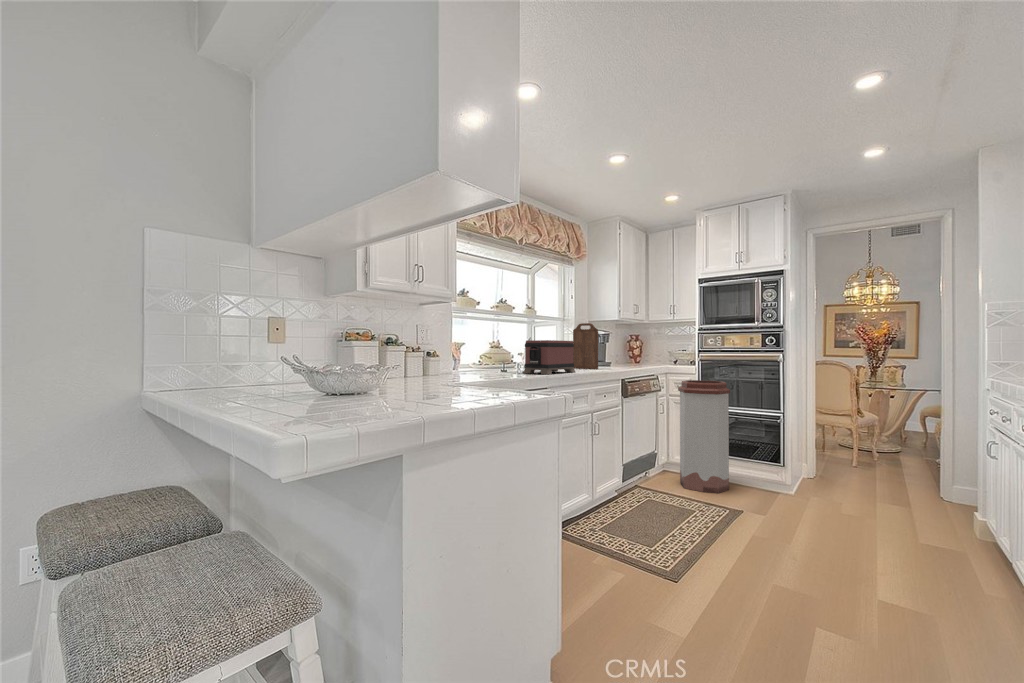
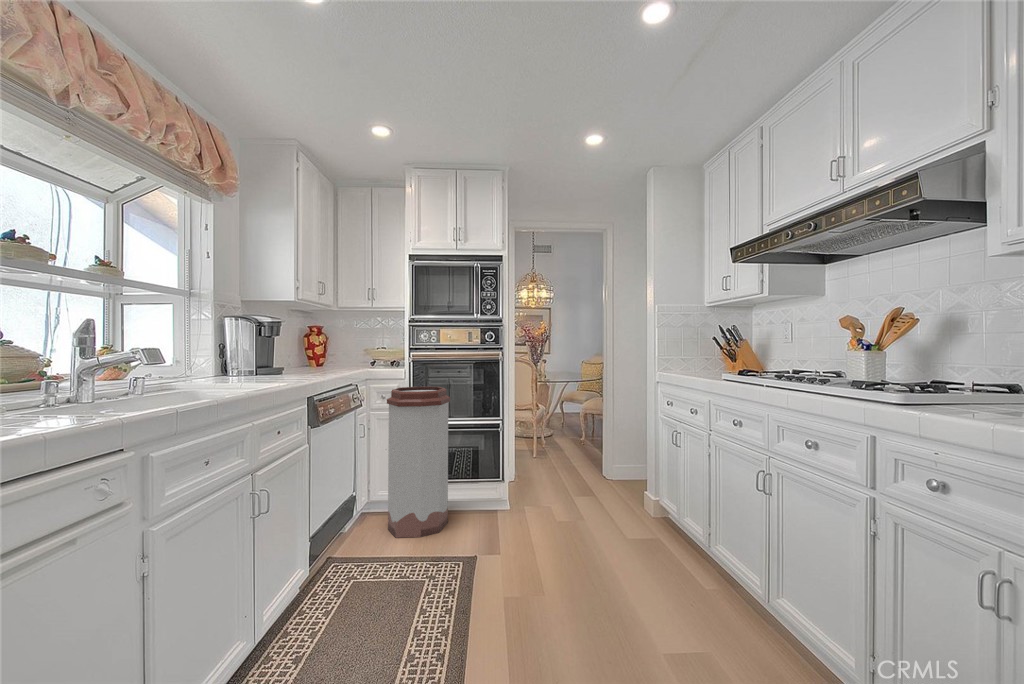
cutting board: present [573,323,598,369] -> none [210,300,265,384]
toaster: present [523,340,575,374] -> none [47,328,217,415]

